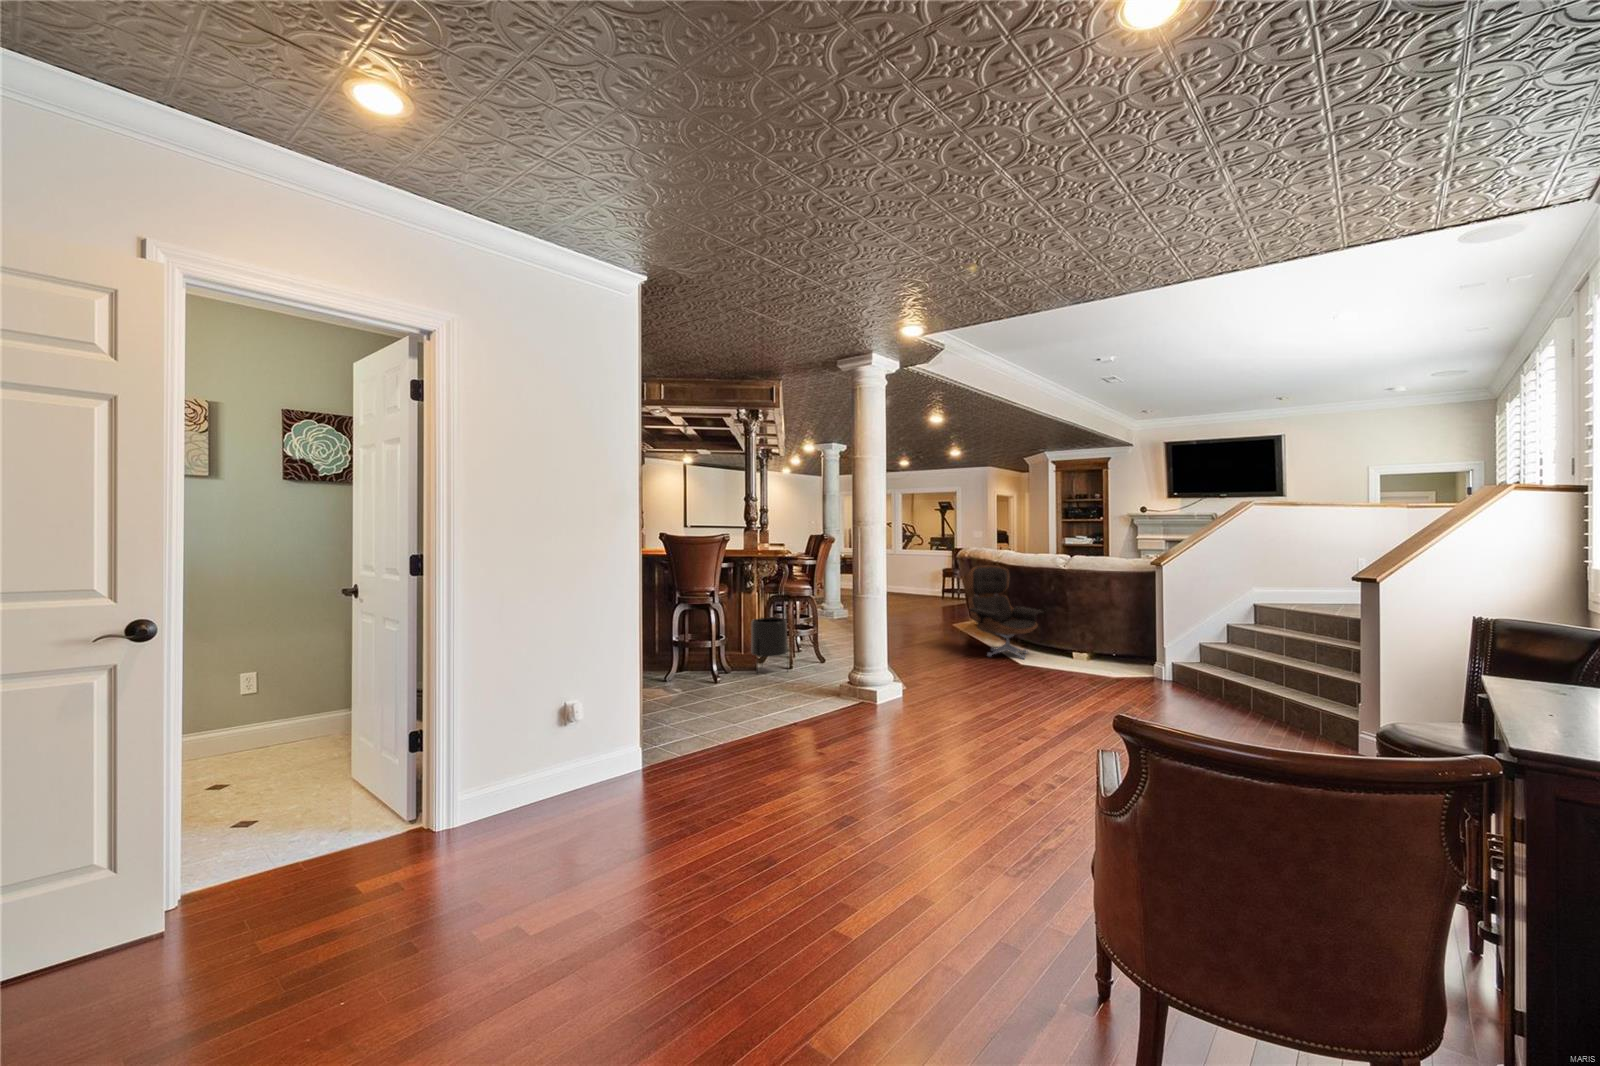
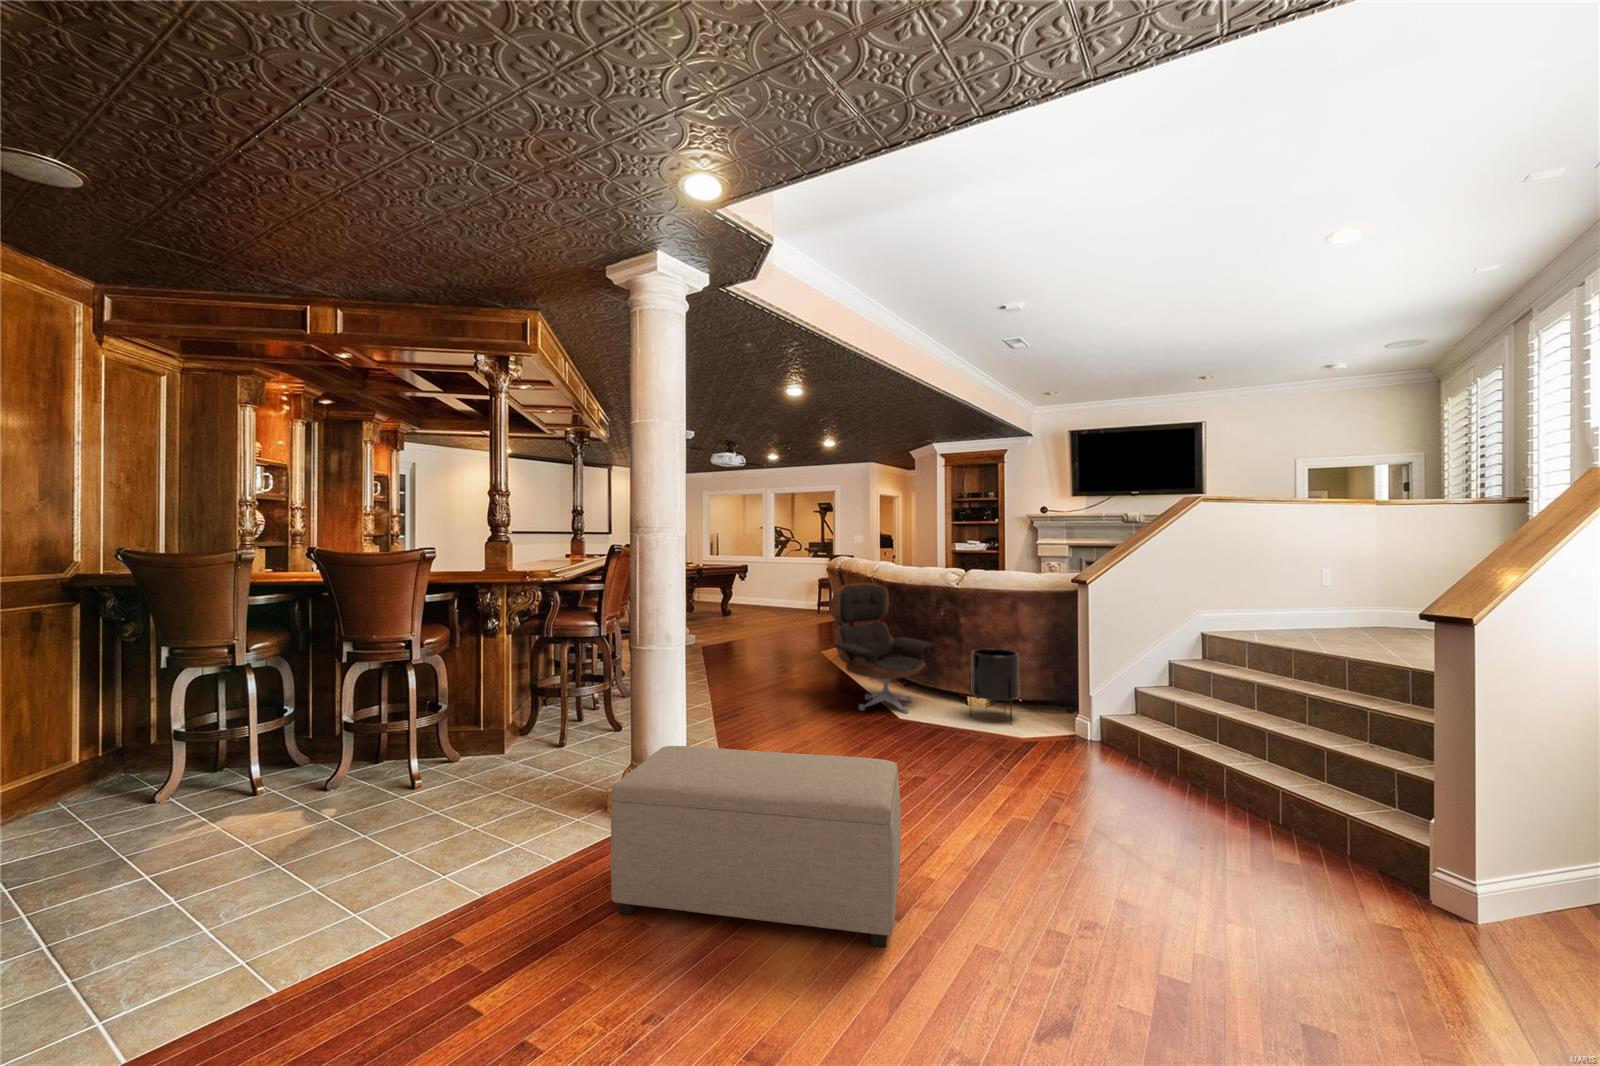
planter: present [751,618,788,657] -> present [970,649,1020,723]
ottoman: none [868,648,1026,744] -> present [611,746,901,947]

